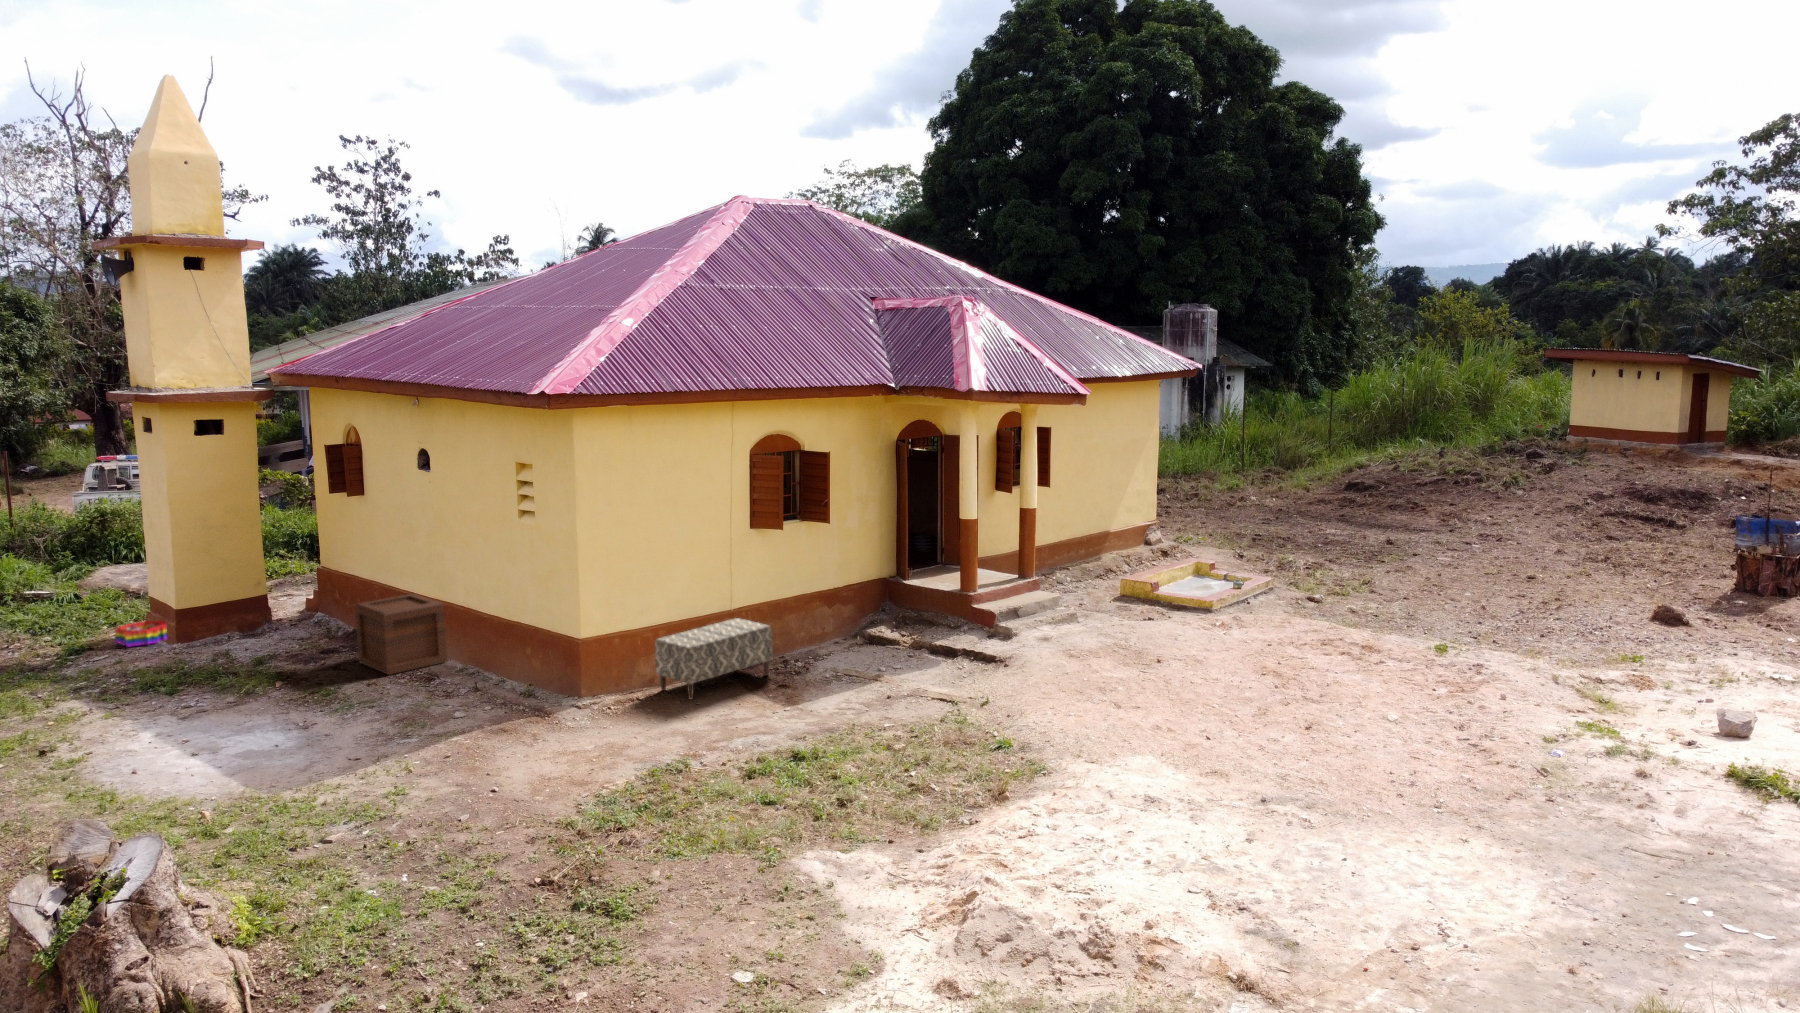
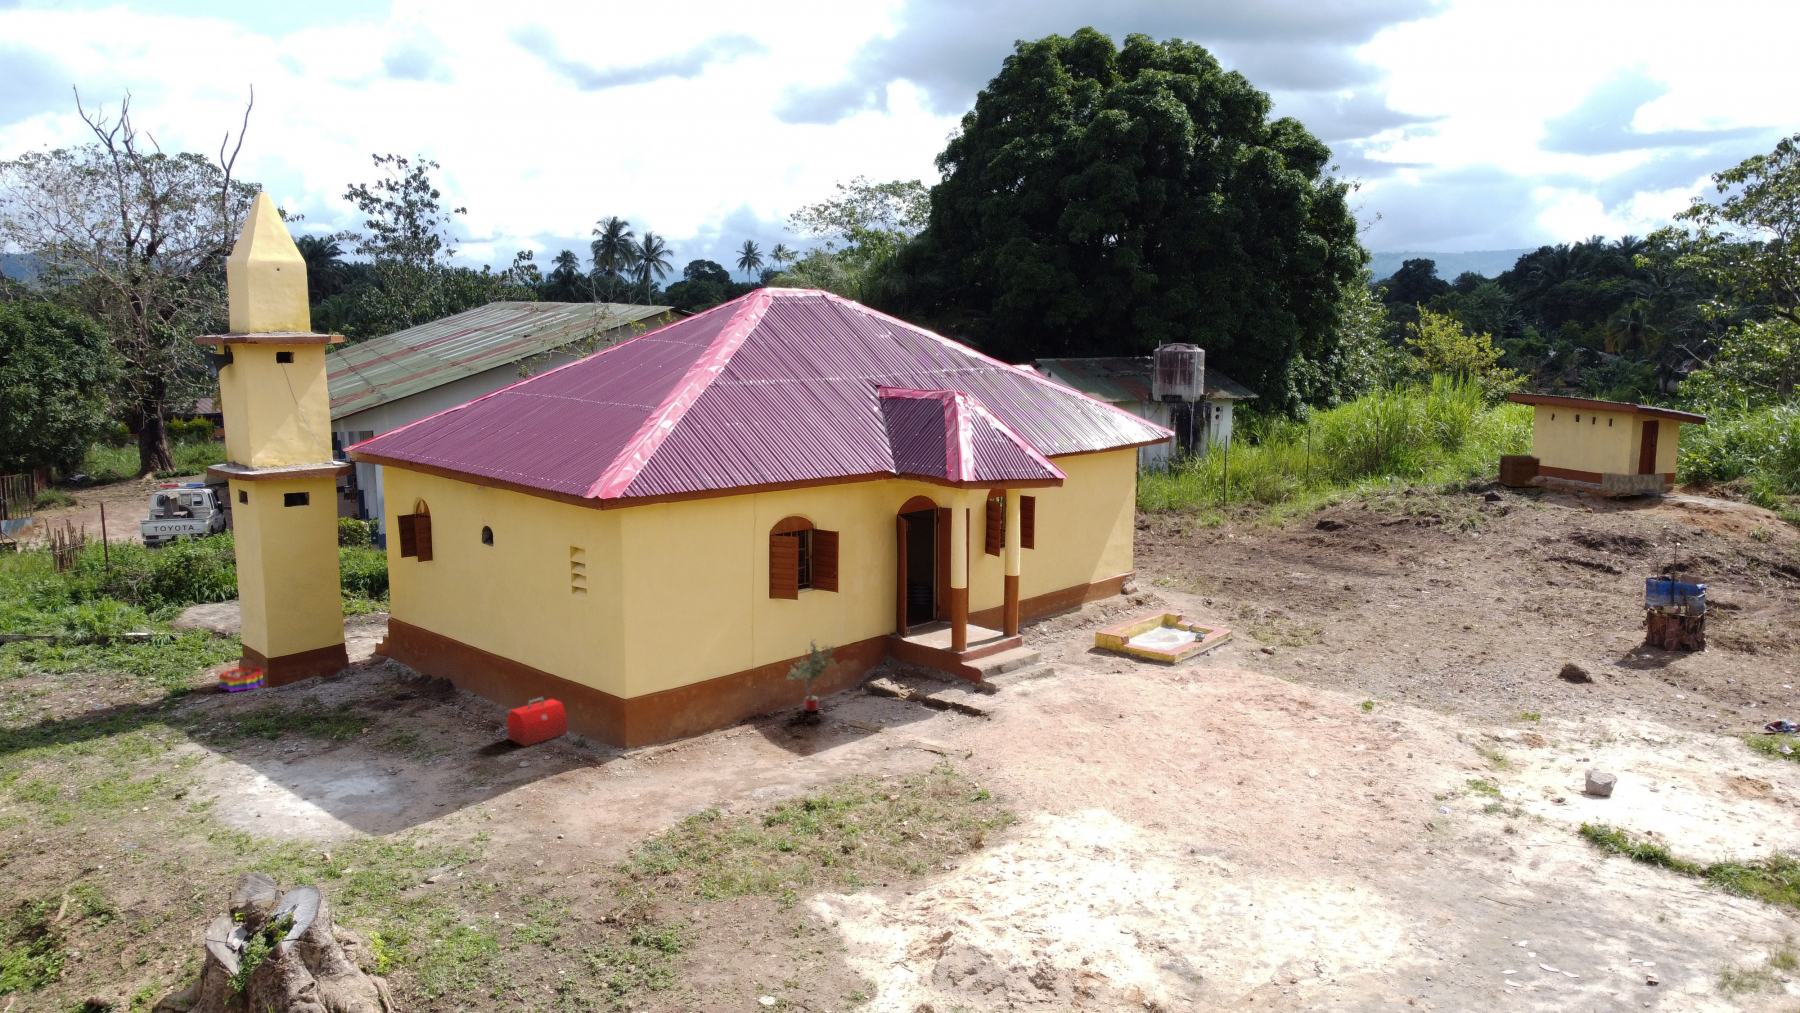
potted tree: none [769,577,827,661] -> present [787,639,835,712]
wooden crate: present [355,594,448,675] -> present [1498,455,1540,487]
bench: present [655,618,773,699] -> present [1601,473,1665,500]
toolbox: none [443,642,514,699] -> present [507,698,567,746]

